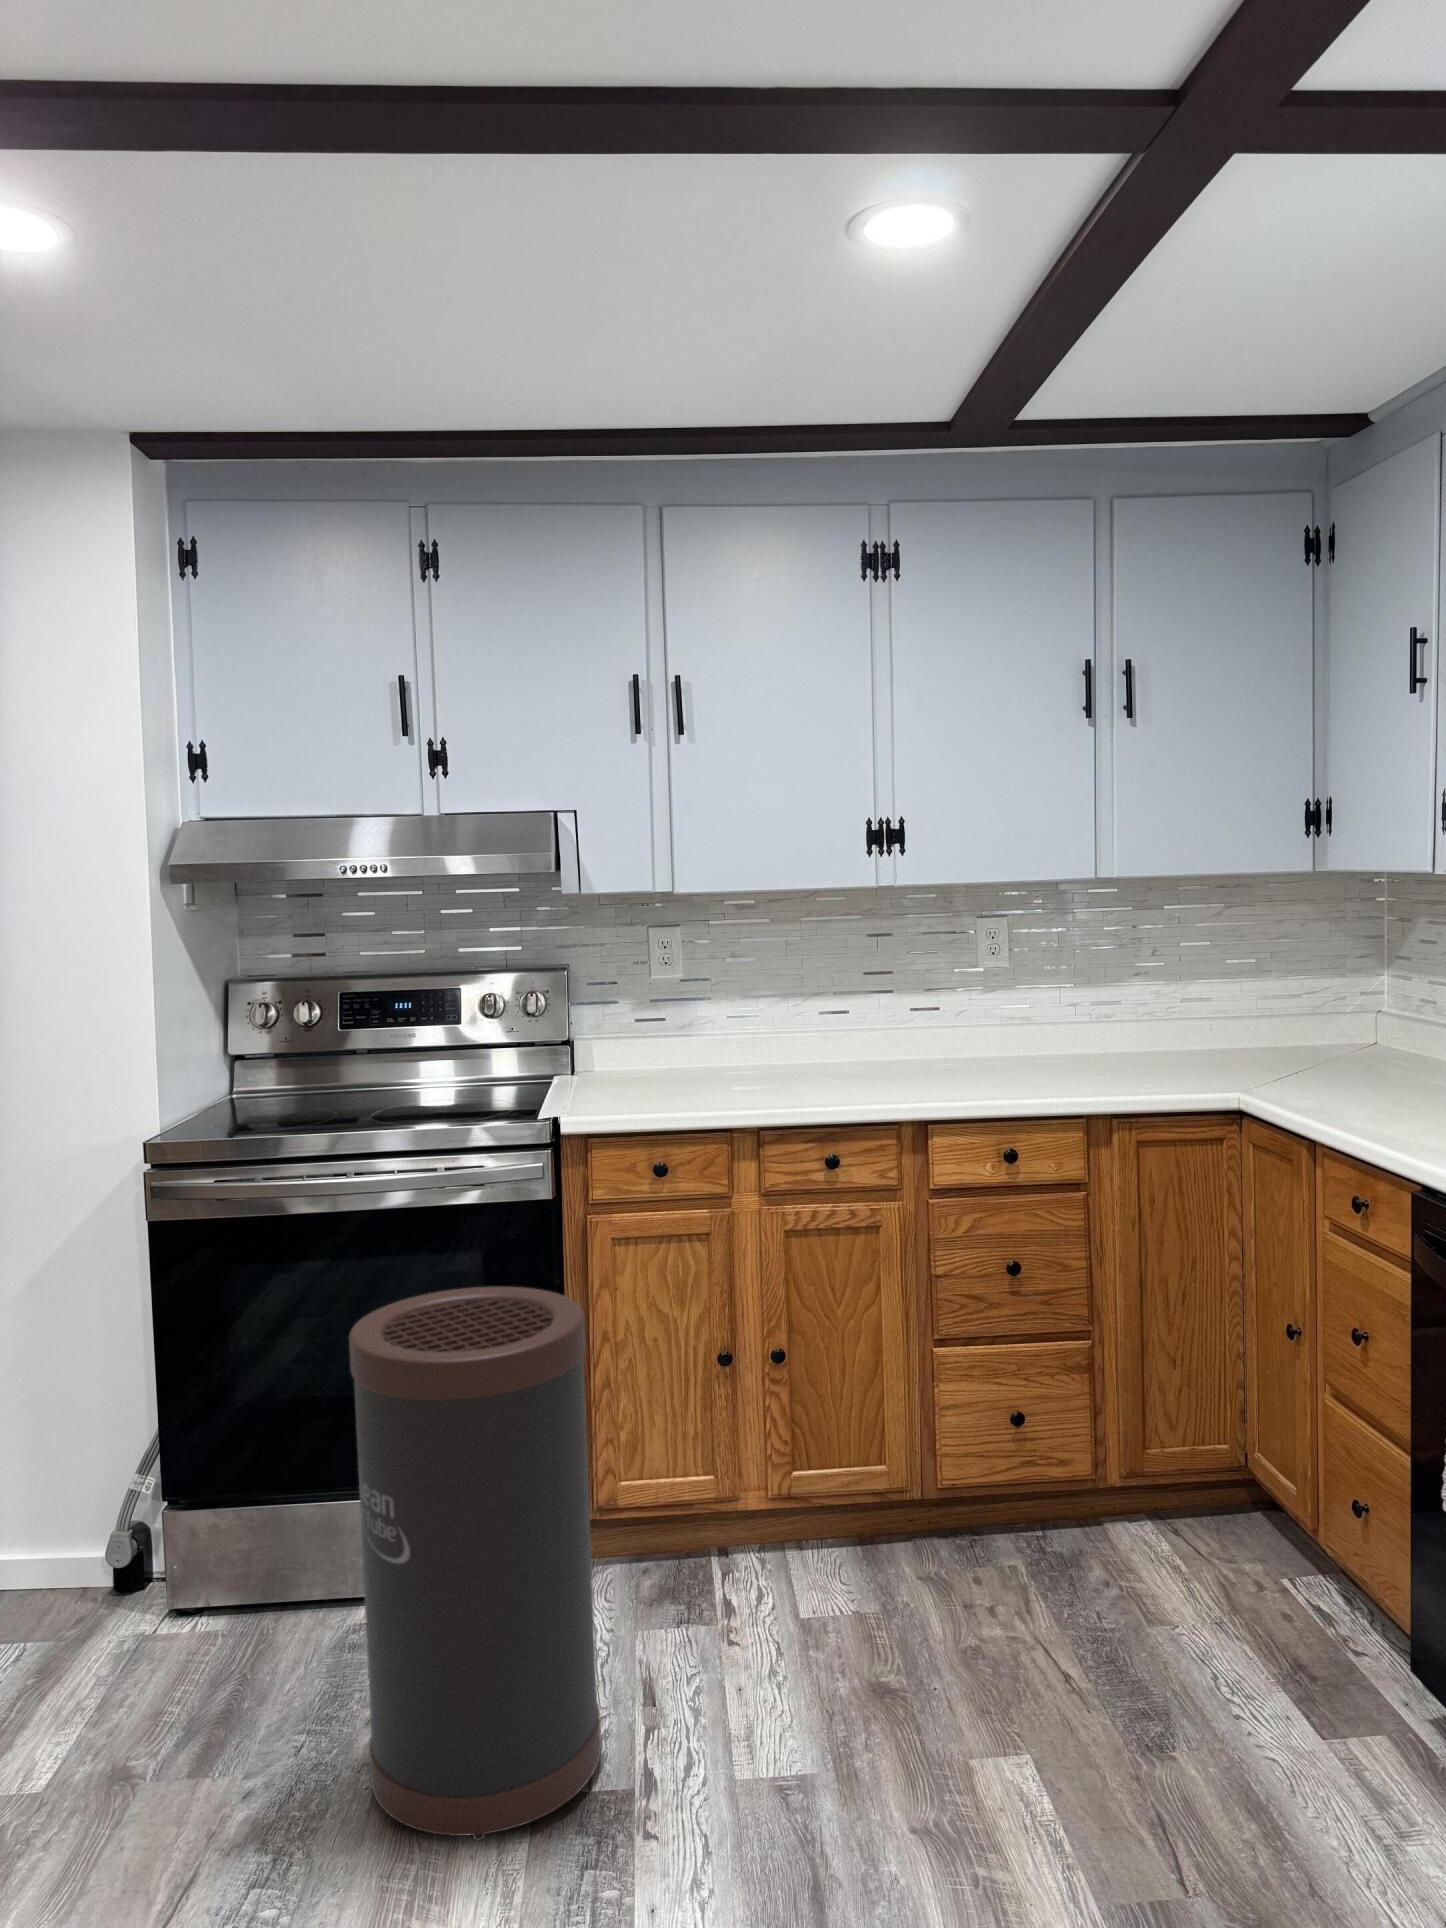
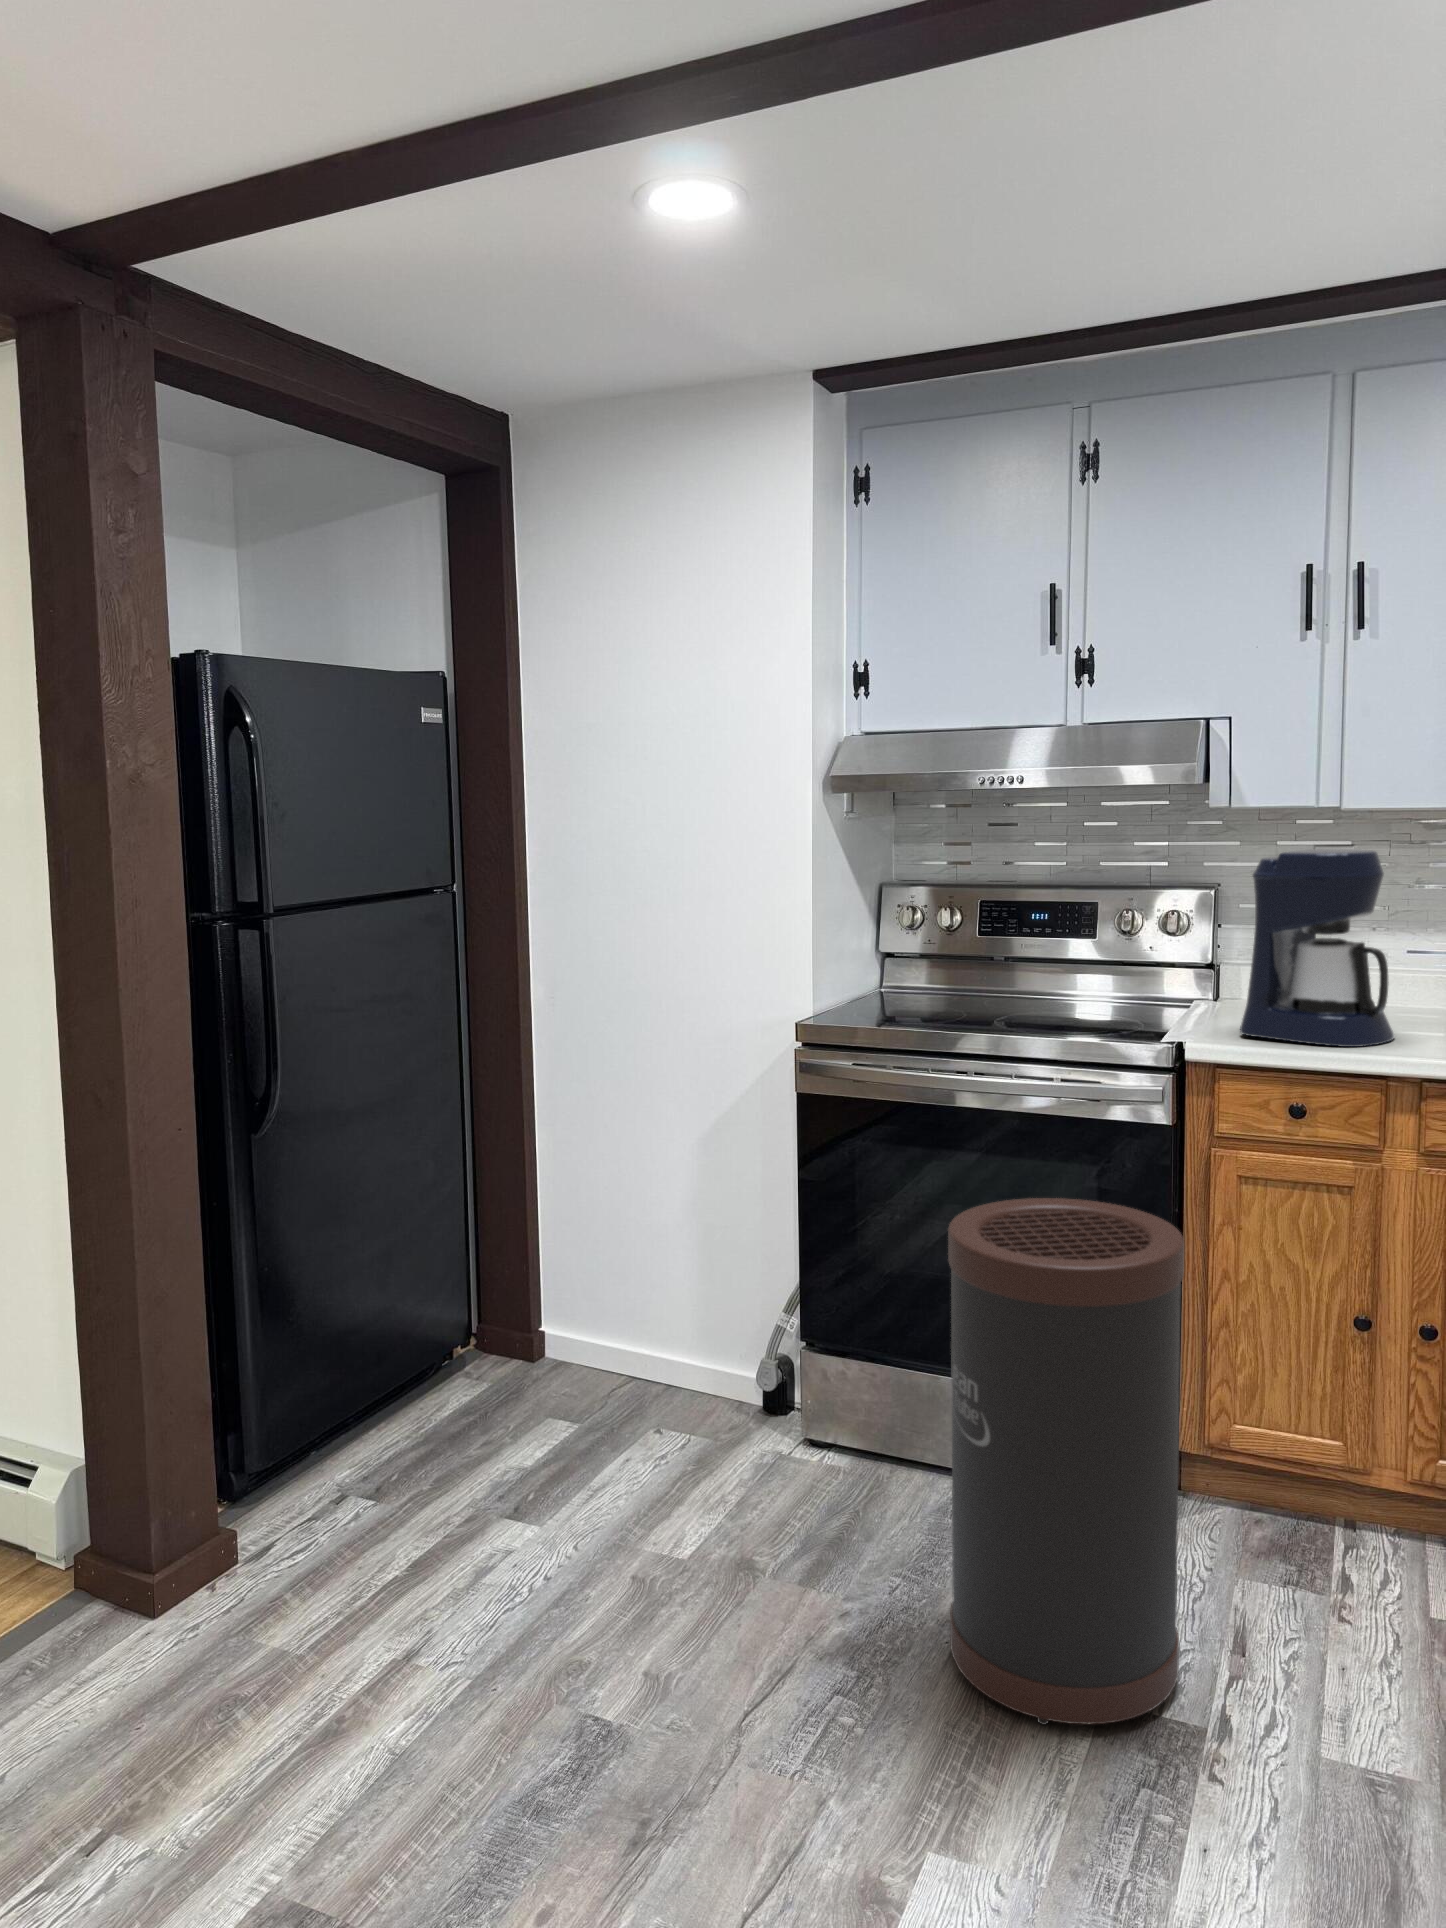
coffee maker: none [601,928,733,1109] -> present [1240,848,1394,1047]

